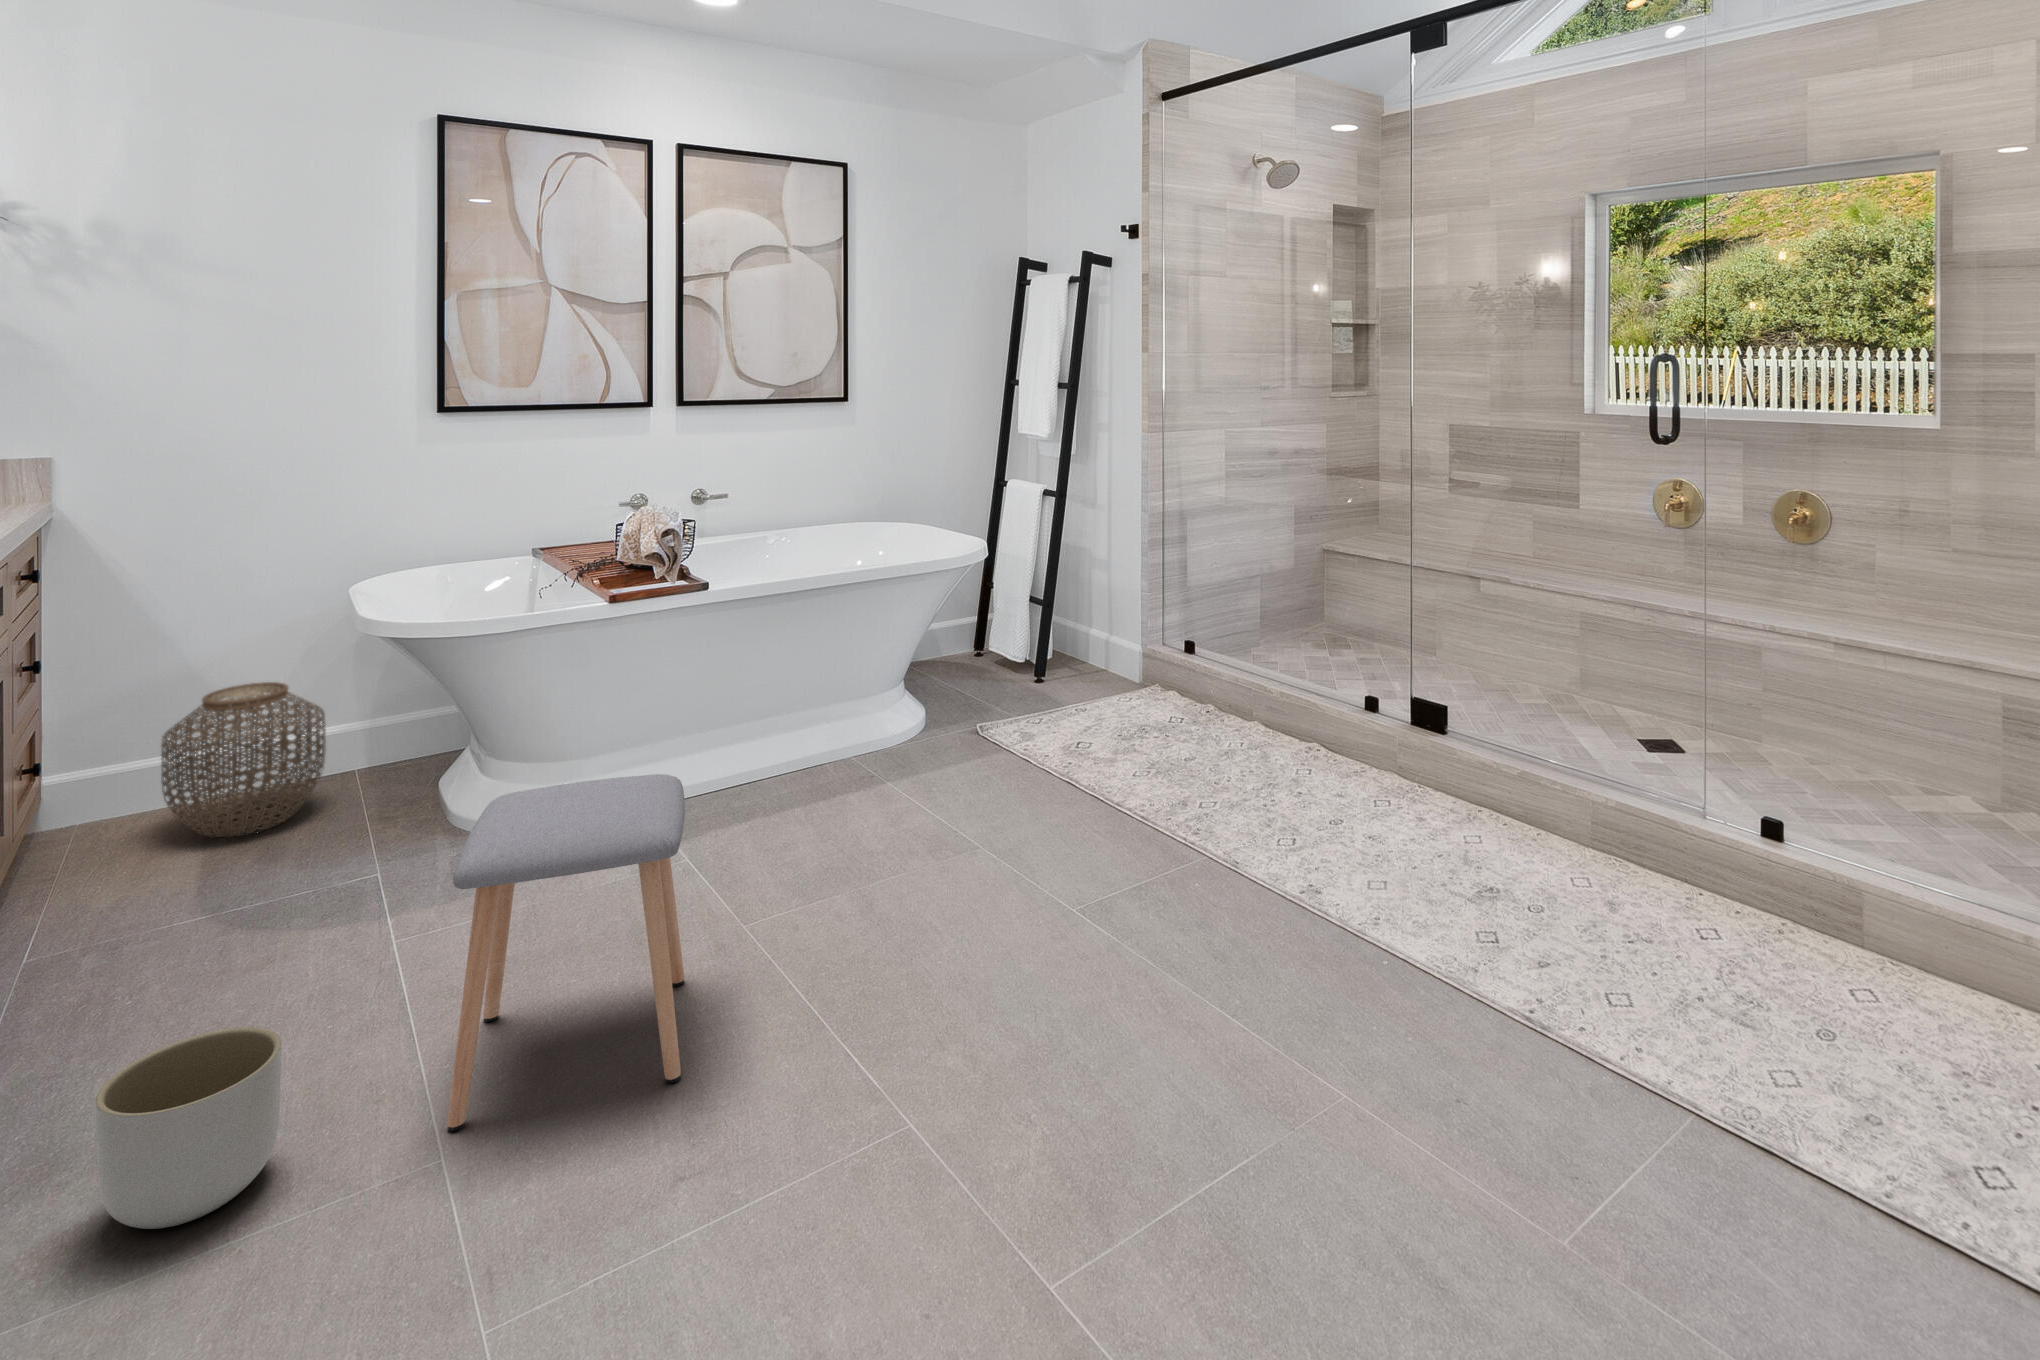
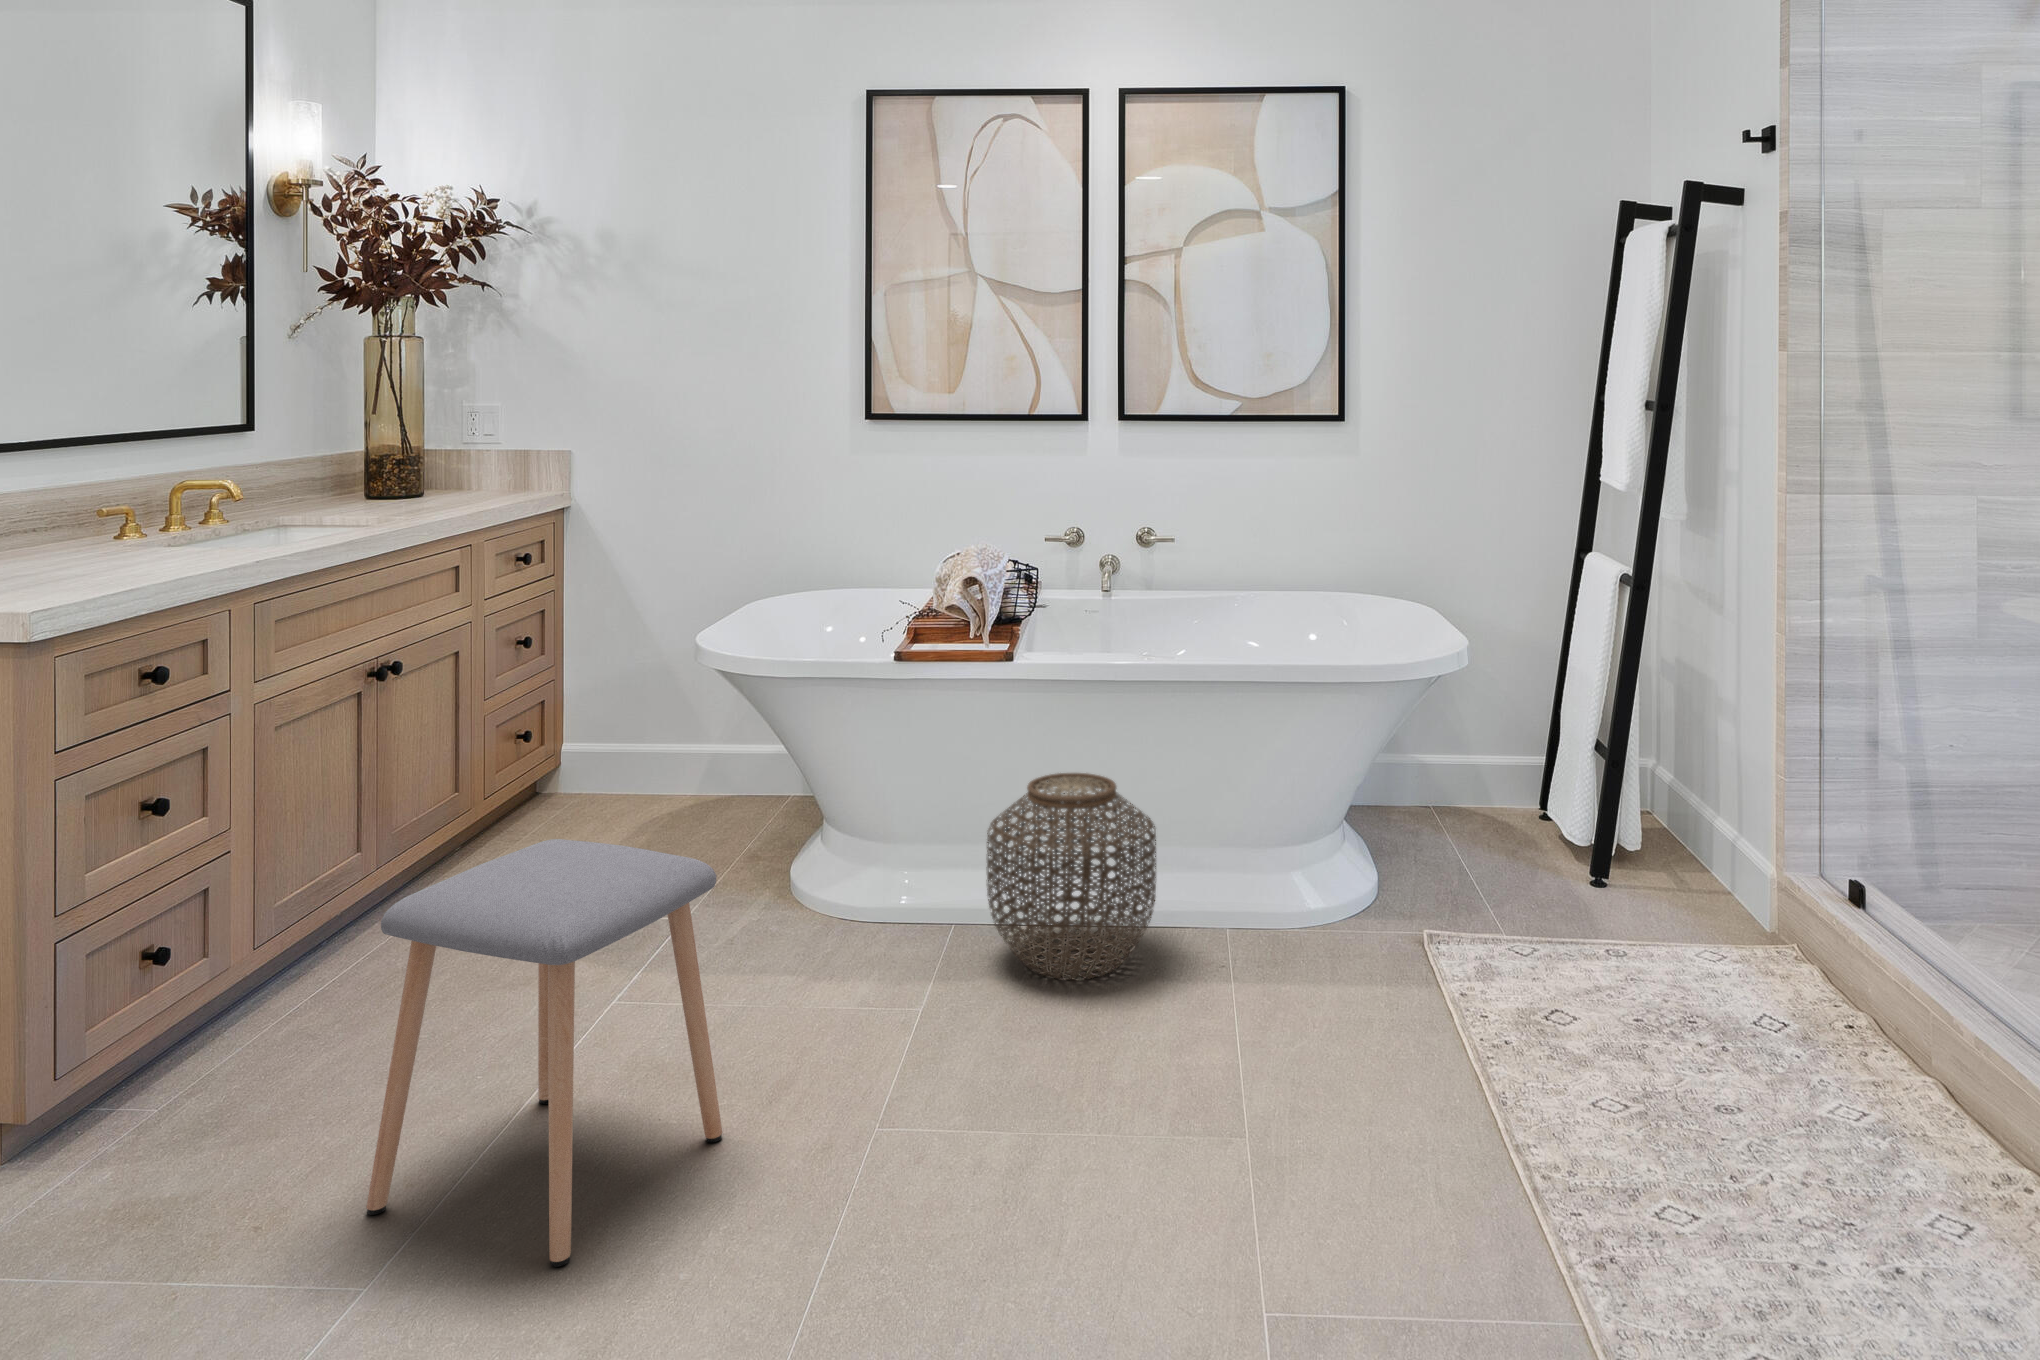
woven basket: present [161,682,326,837] -> present [986,773,1156,979]
planter: present [95,1027,282,1229] -> none [102,1011,274,1198]

